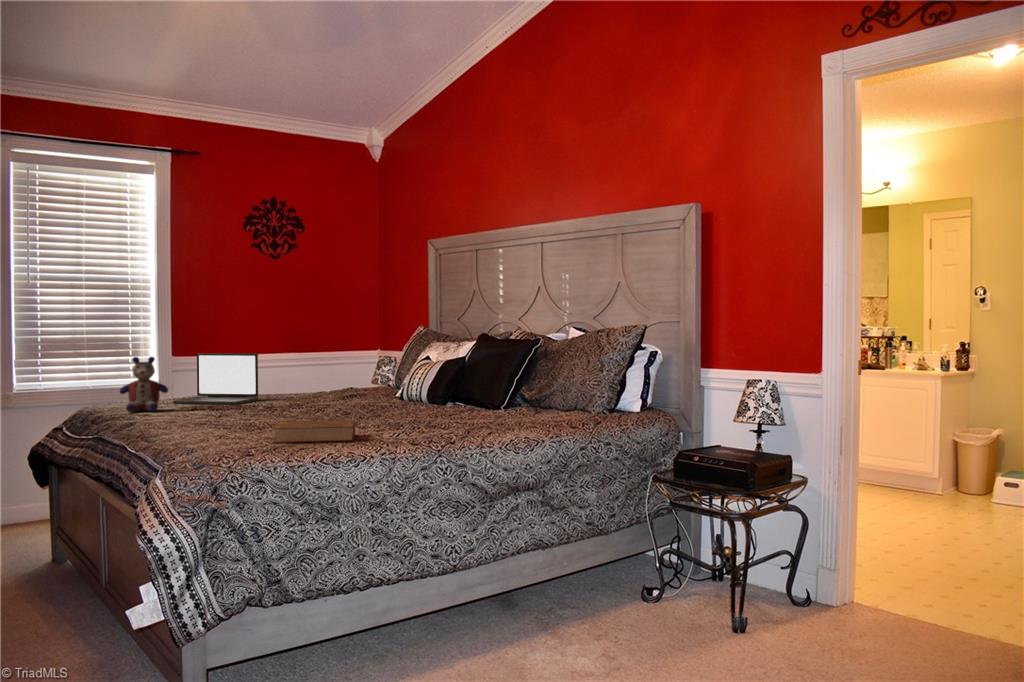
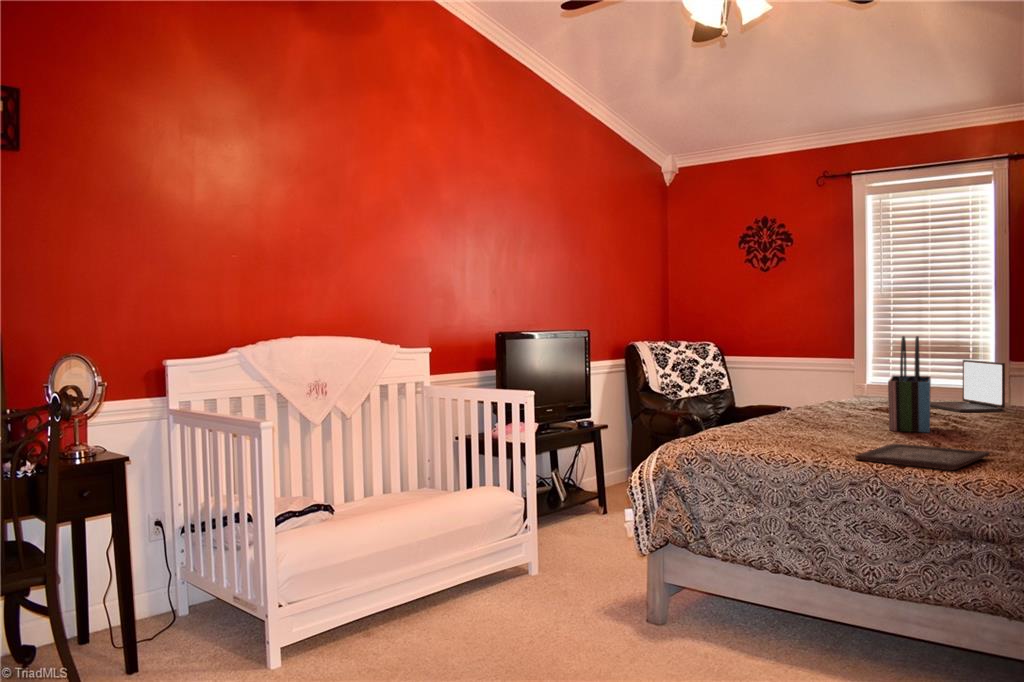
tote bag: none [258,323,342,423] -> present [888,336,931,432]
stuffed bear: present [120,357,168,412] -> none [845,360,887,408]
book: present [265,420,355,443] -> none [769,422,852,446]
tray: none [393,420,515,442] -> present [855,443,990,470]

